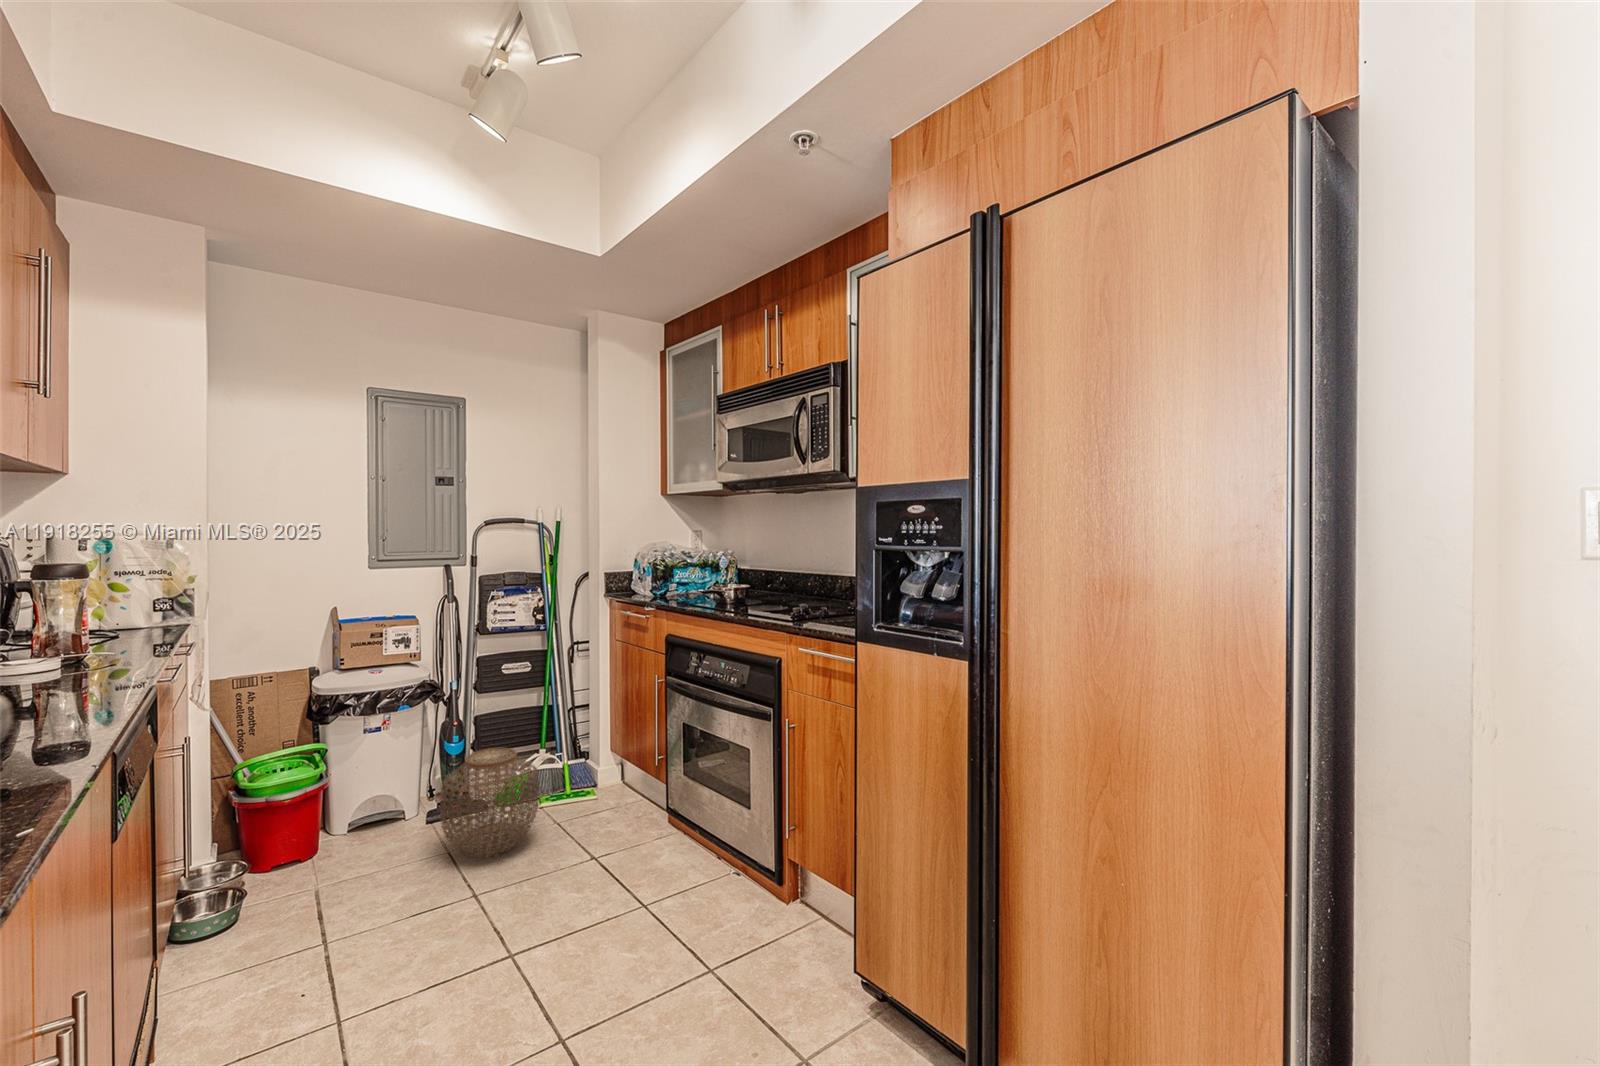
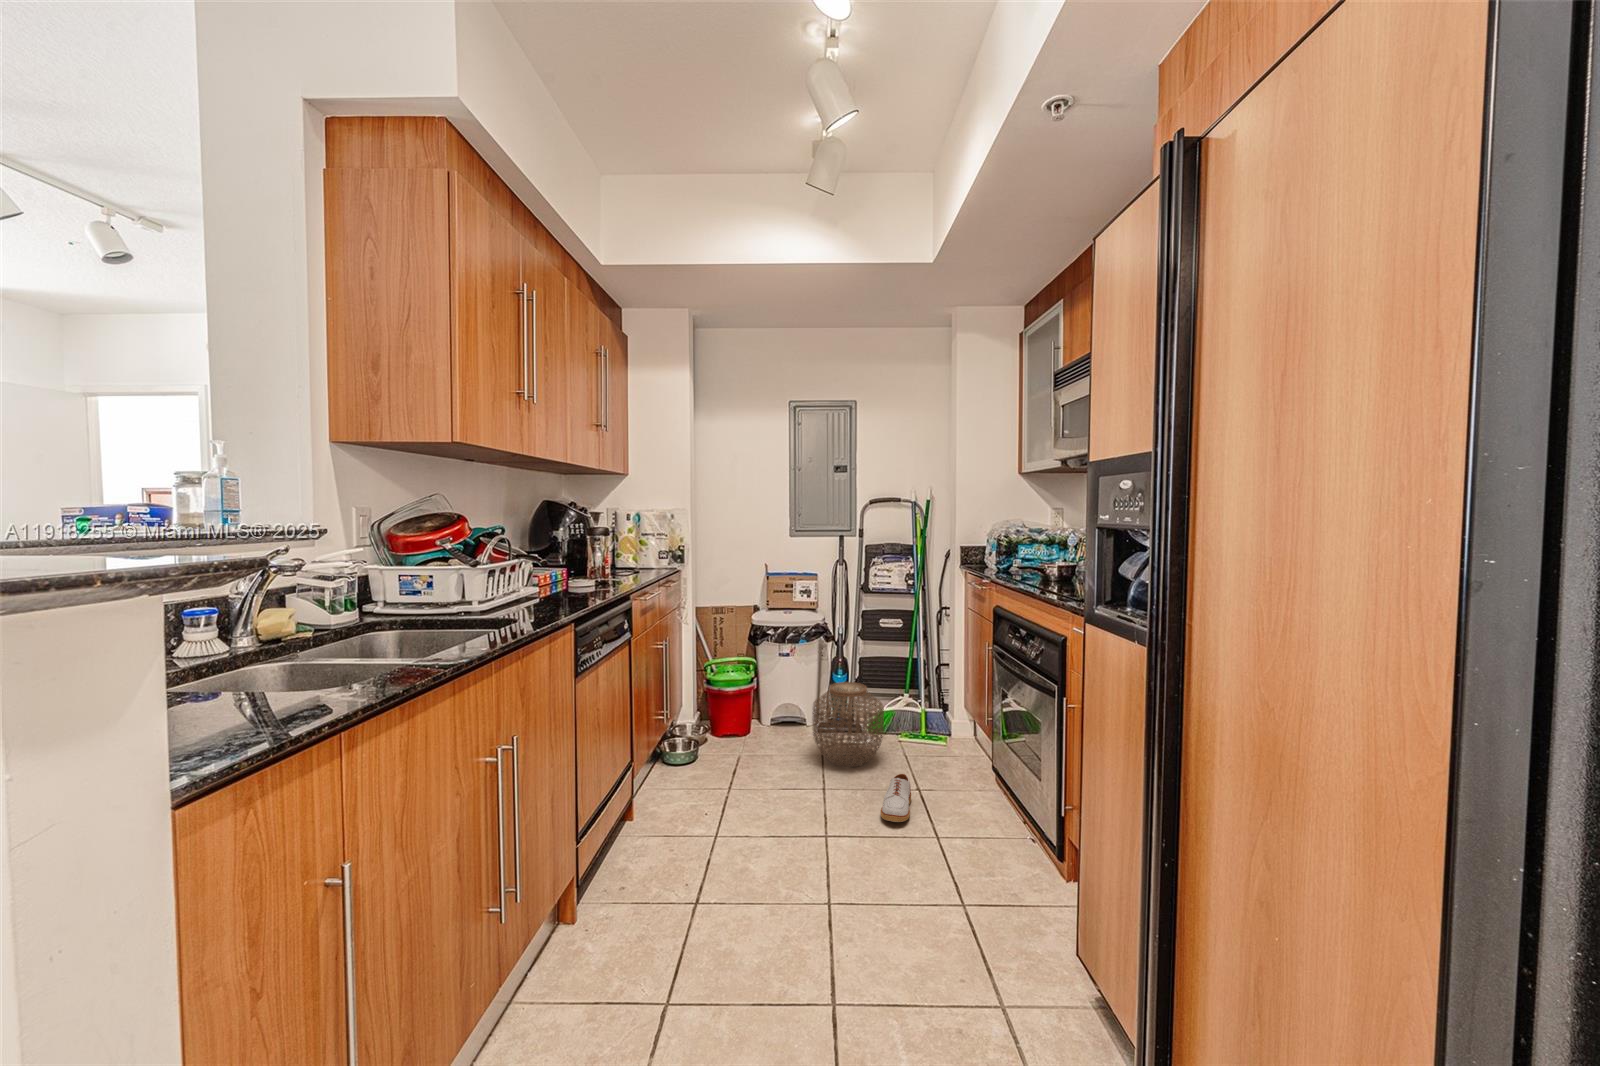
shoe: none [566,844,603,906] -> present [881,774,911,822]

